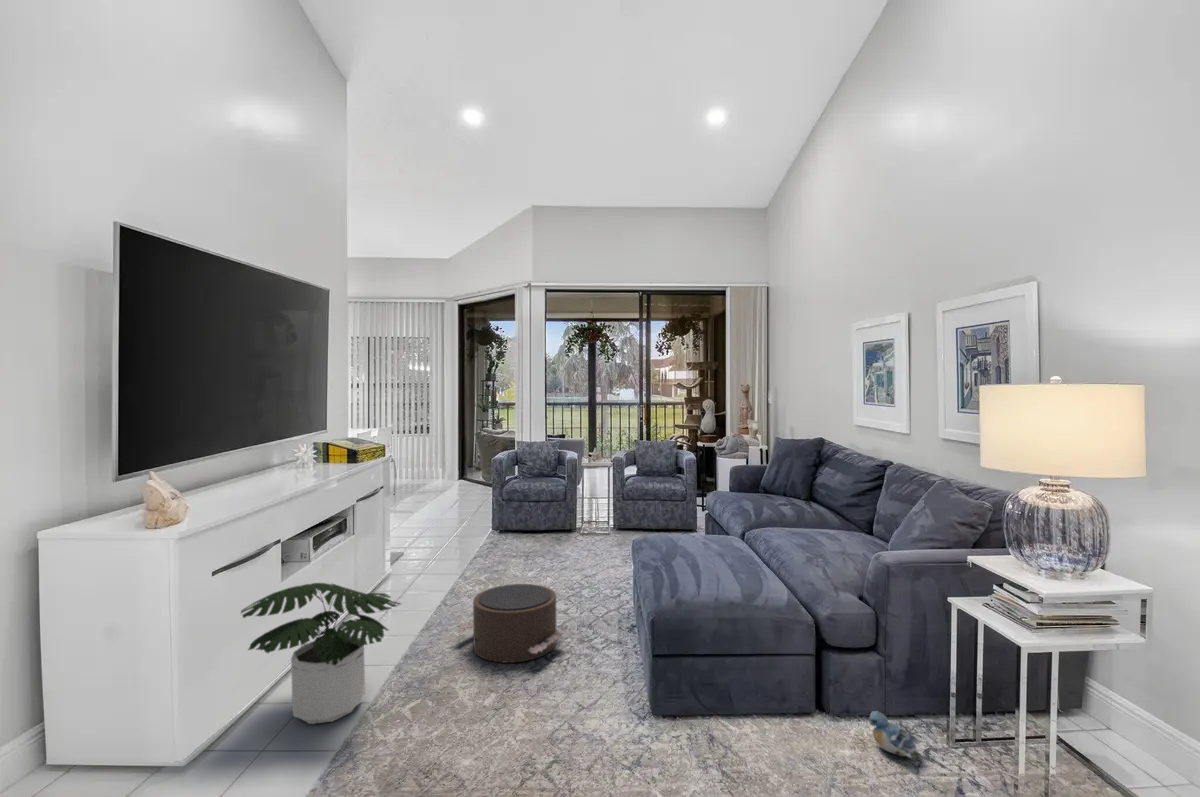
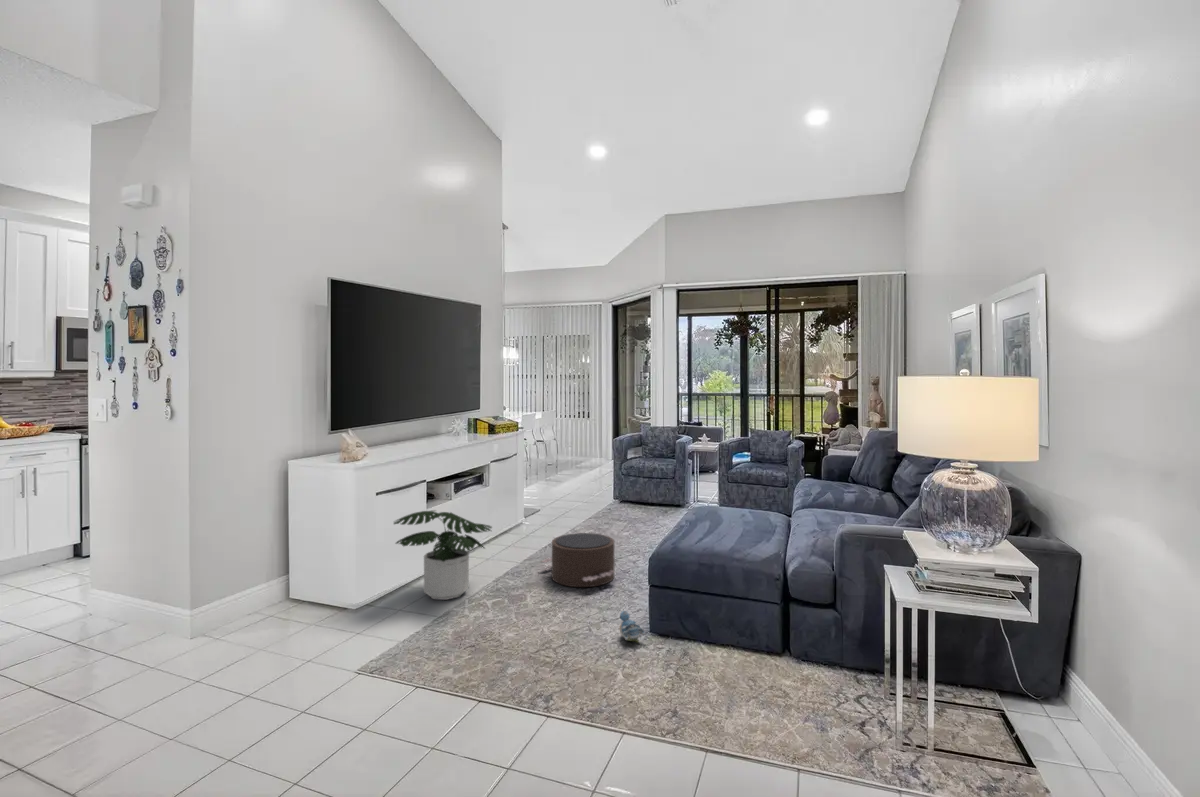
plush toy: present [868,711,922,758] -> present [620,611,645,642]

